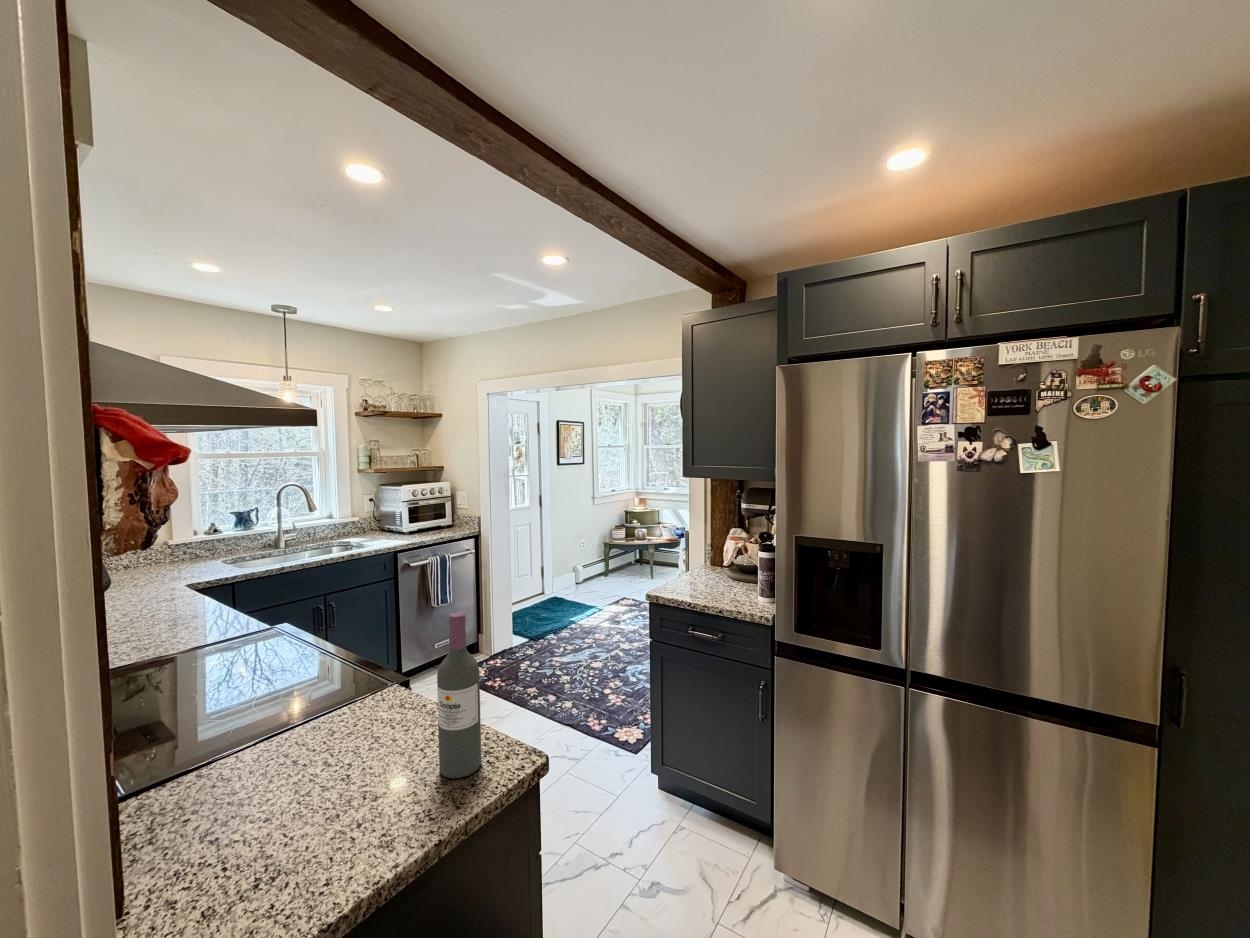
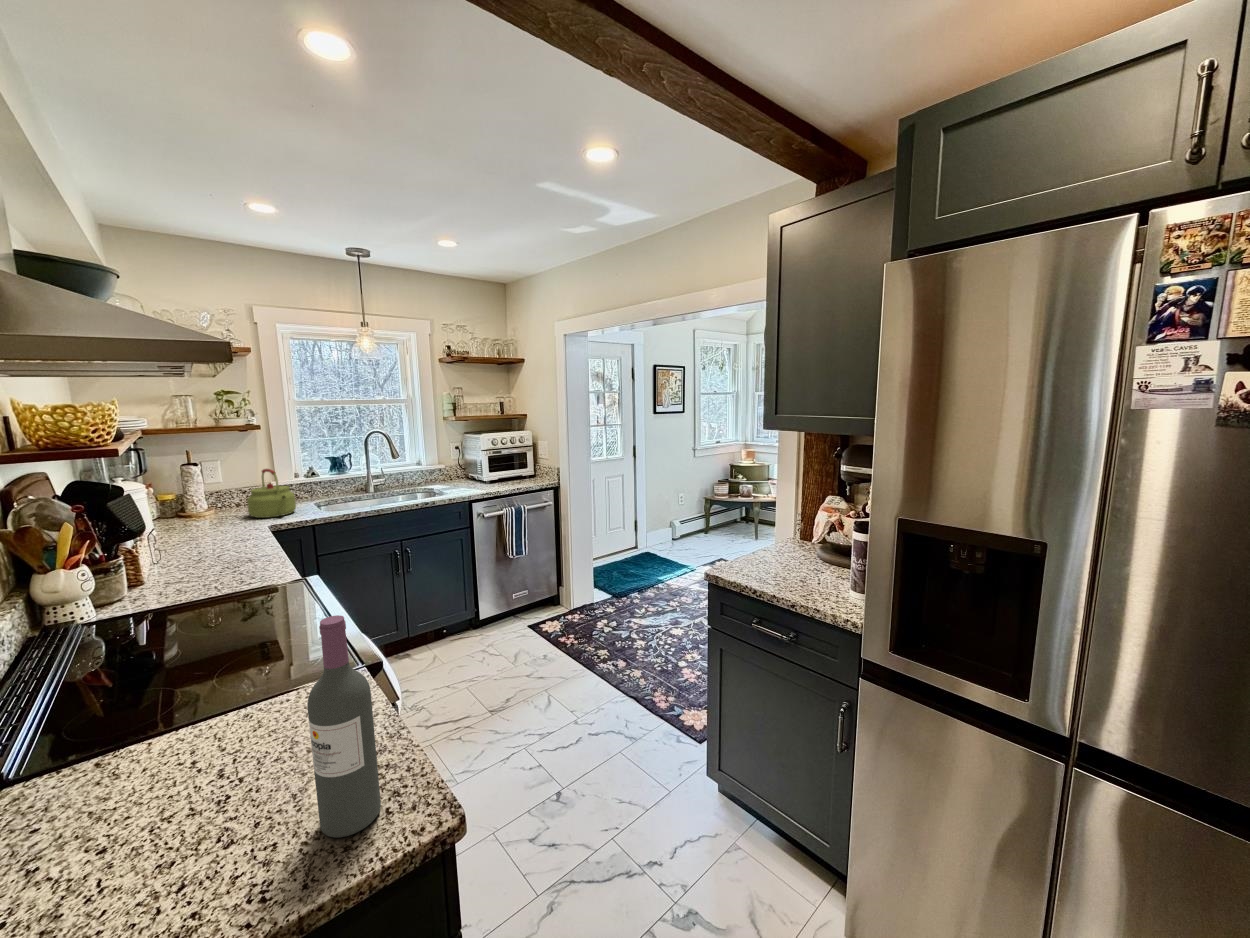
kettle: none [153,526,209,578] -> present [247,469,296,518]

